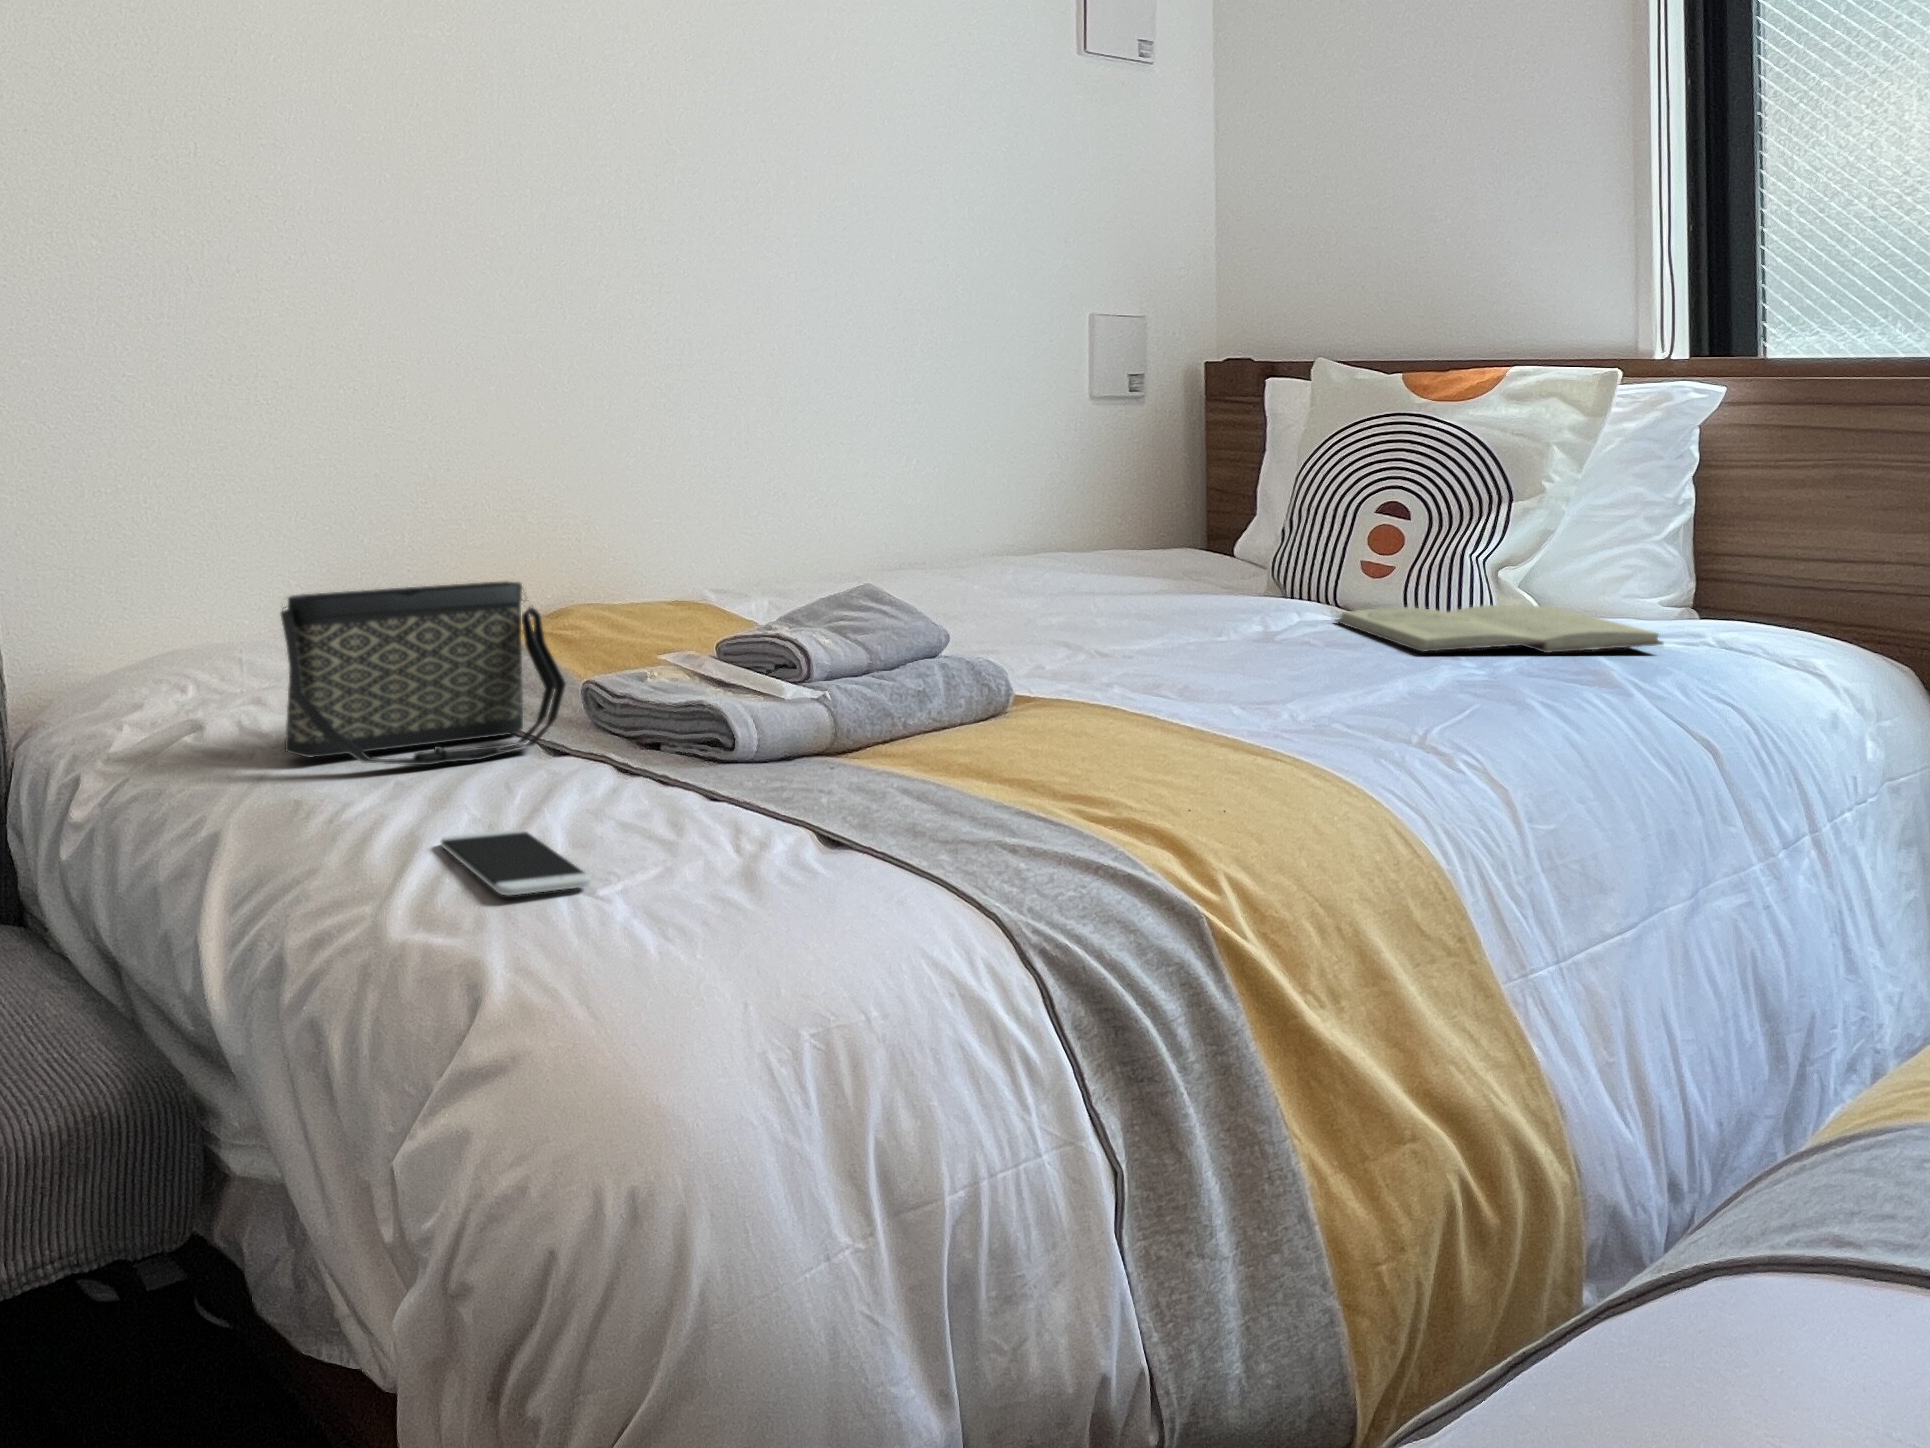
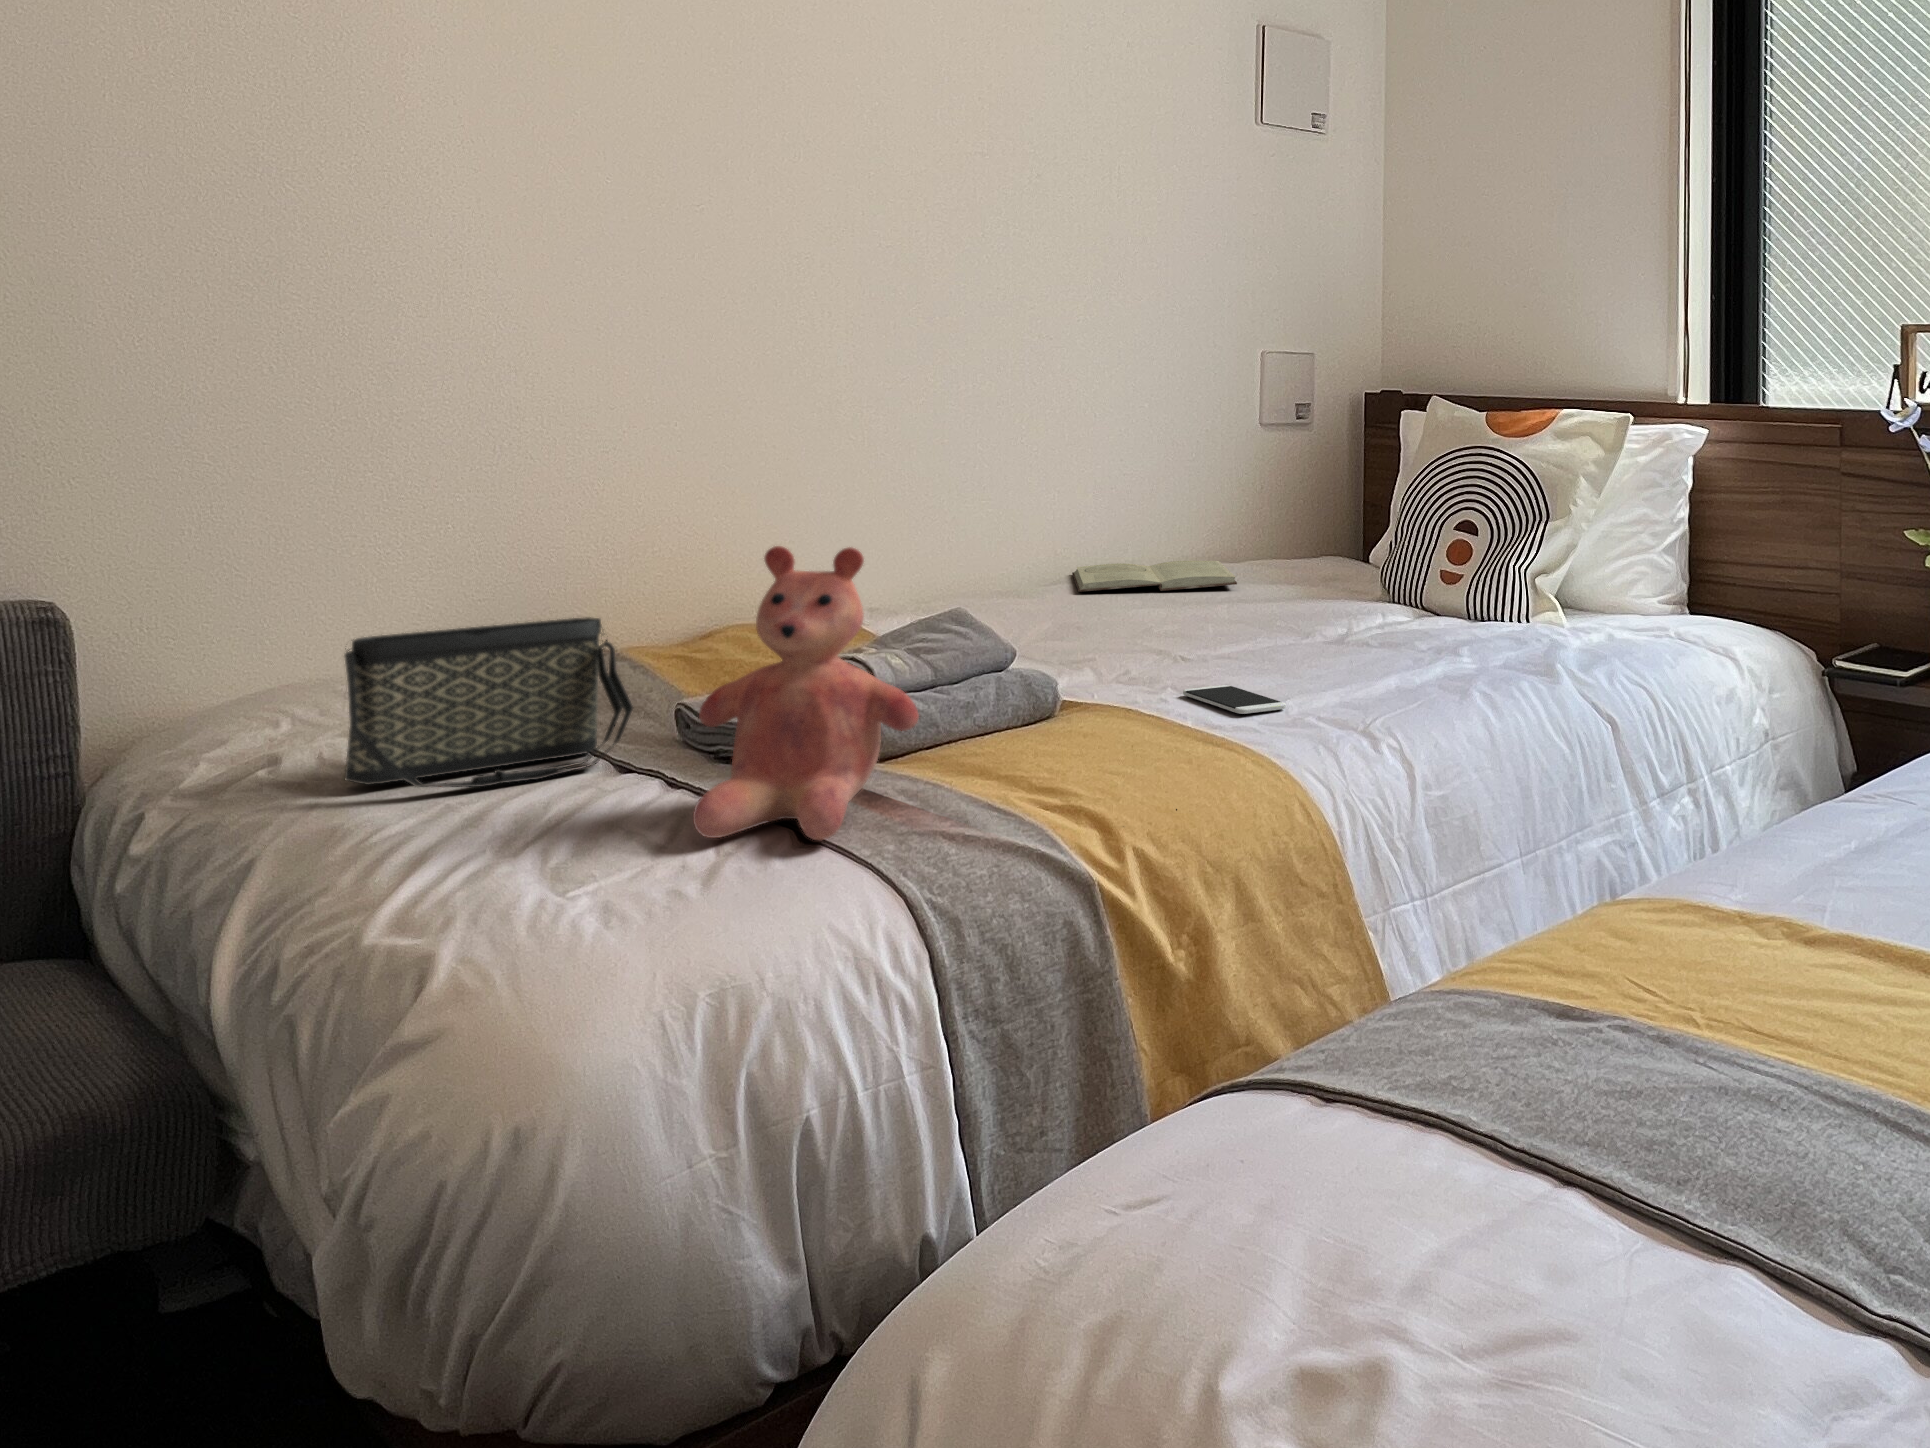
teddy bear: none [673,493,936,846] -> present [693,546,919,840]
book: present [1335,605,1663,653] -> present [1072,561,1237,592]
smartphone: present [441,829,591,895] -> present [1183,685,1286,714]

